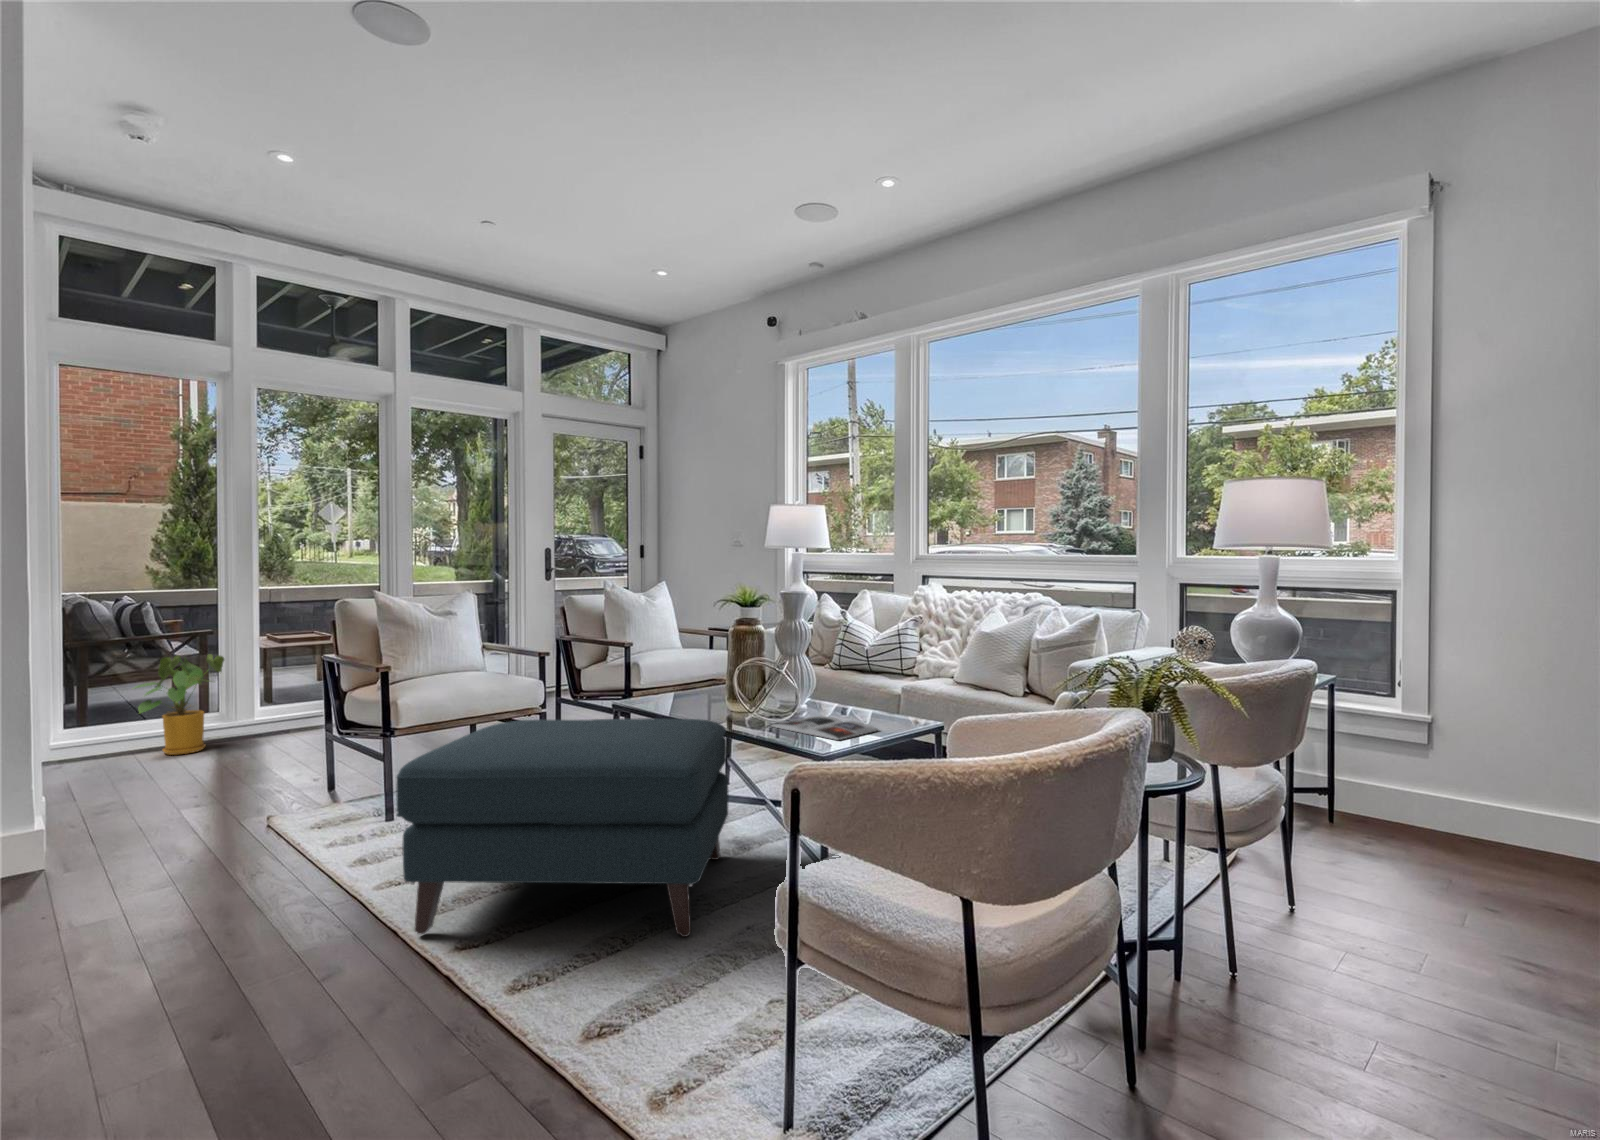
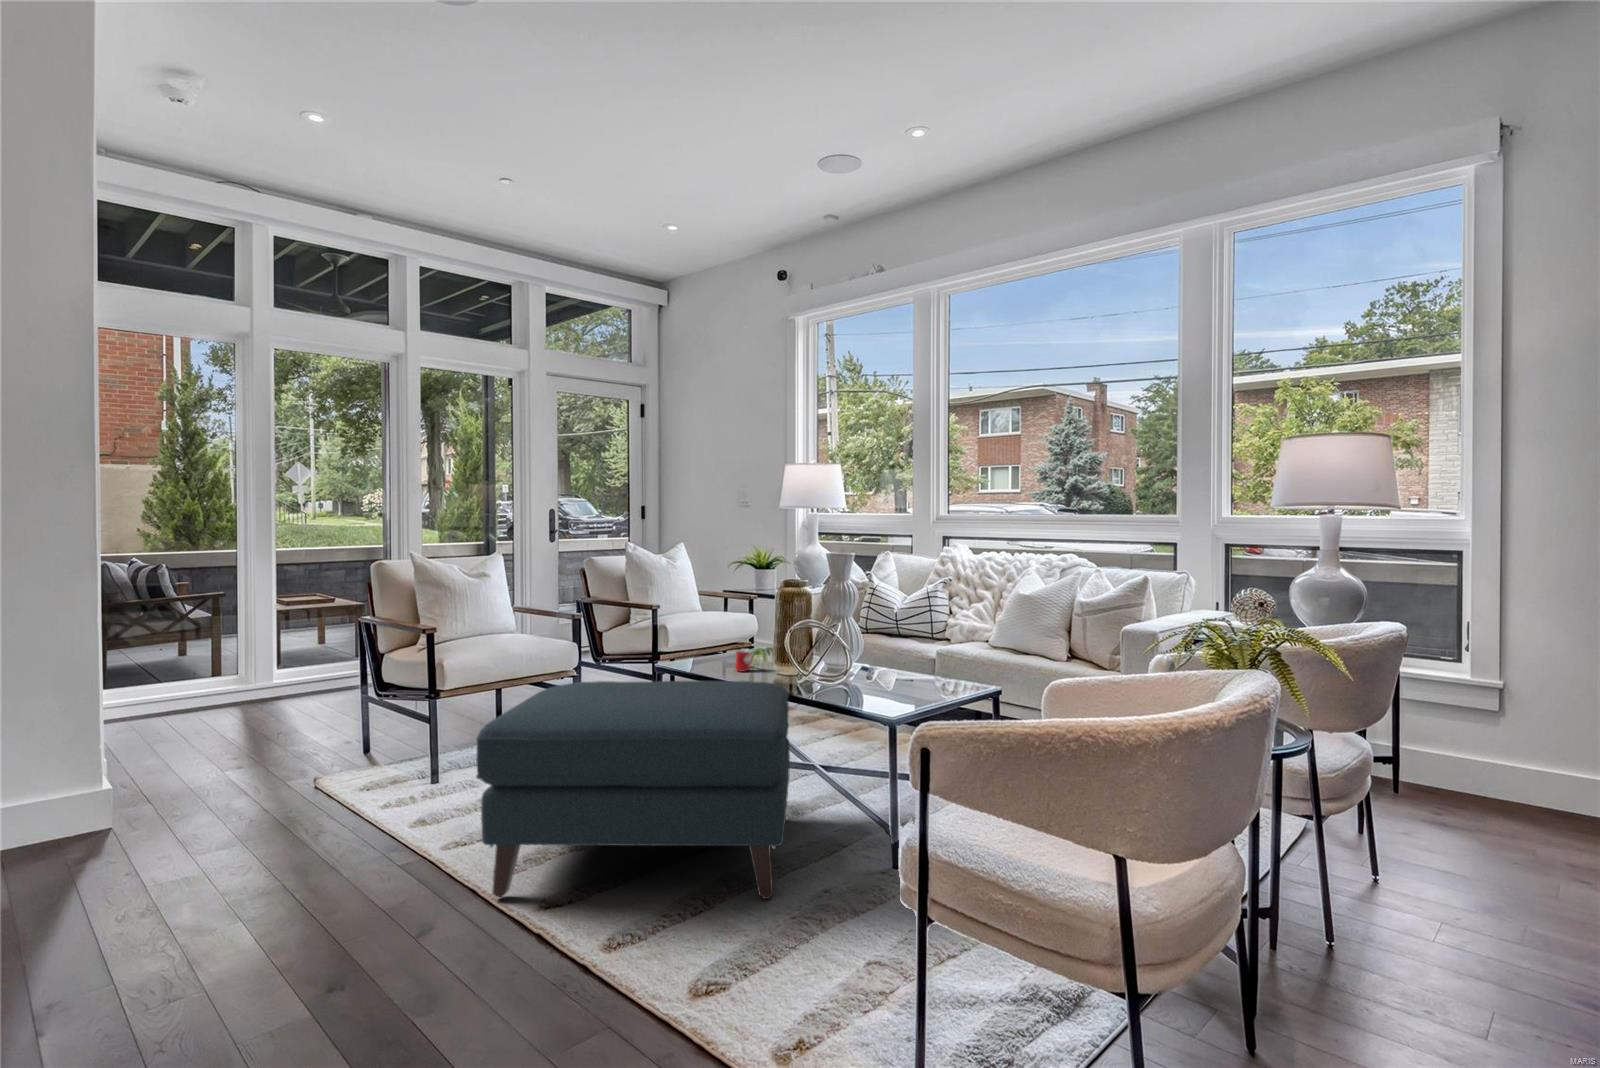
house plant: present [135,654,224,755] -> none [140,611,234,715]
mug: none [684,688,715,709] -> present [735,650,751,672]
magazine: present [772,716,878,740] -> none [830,679,942,704]

